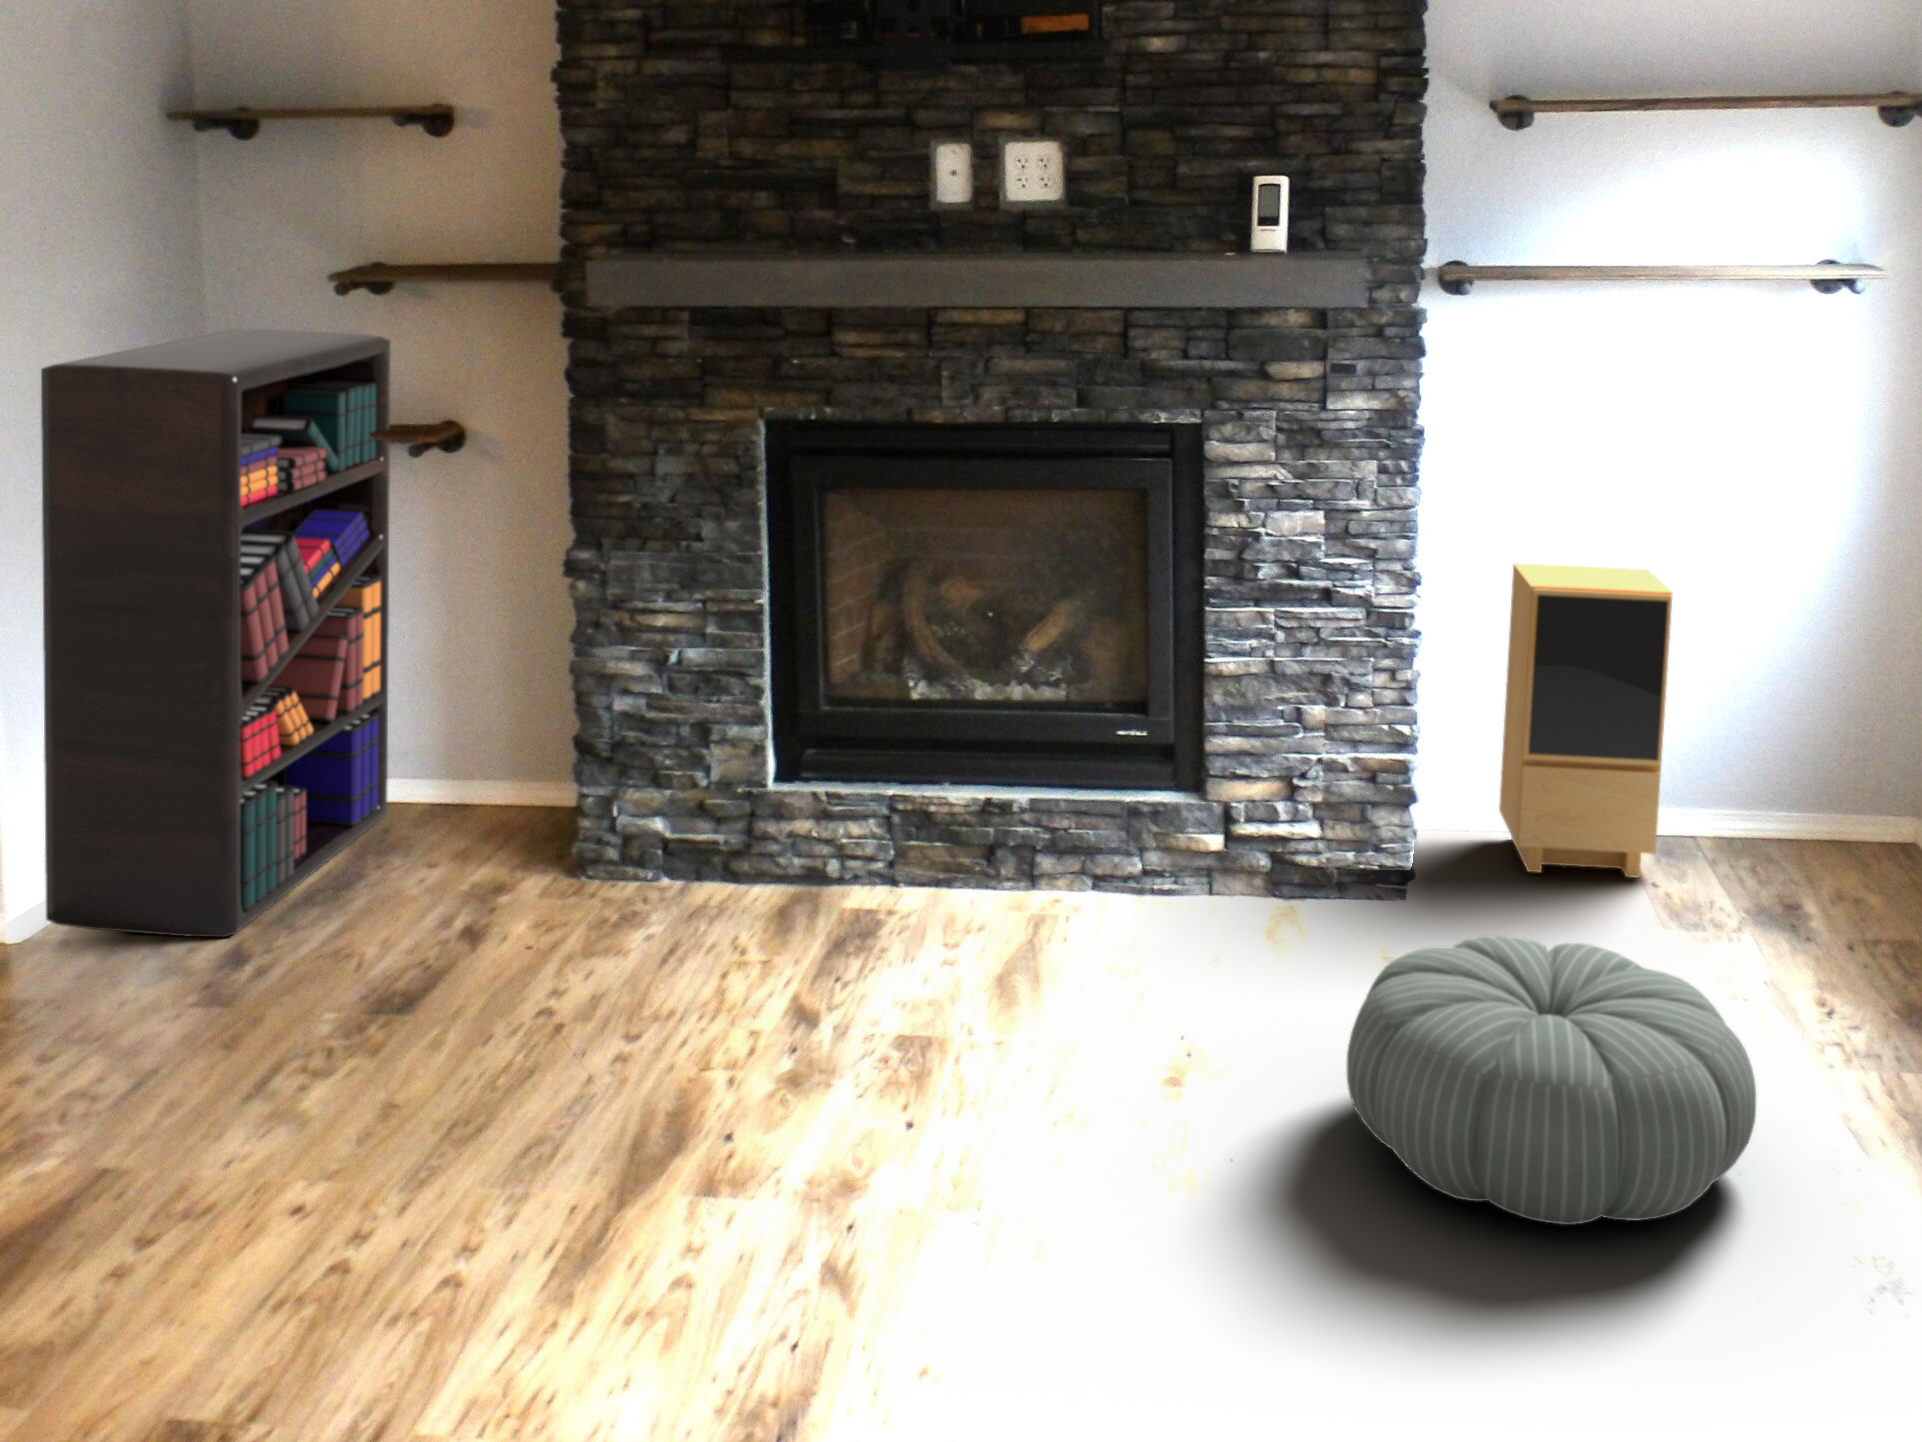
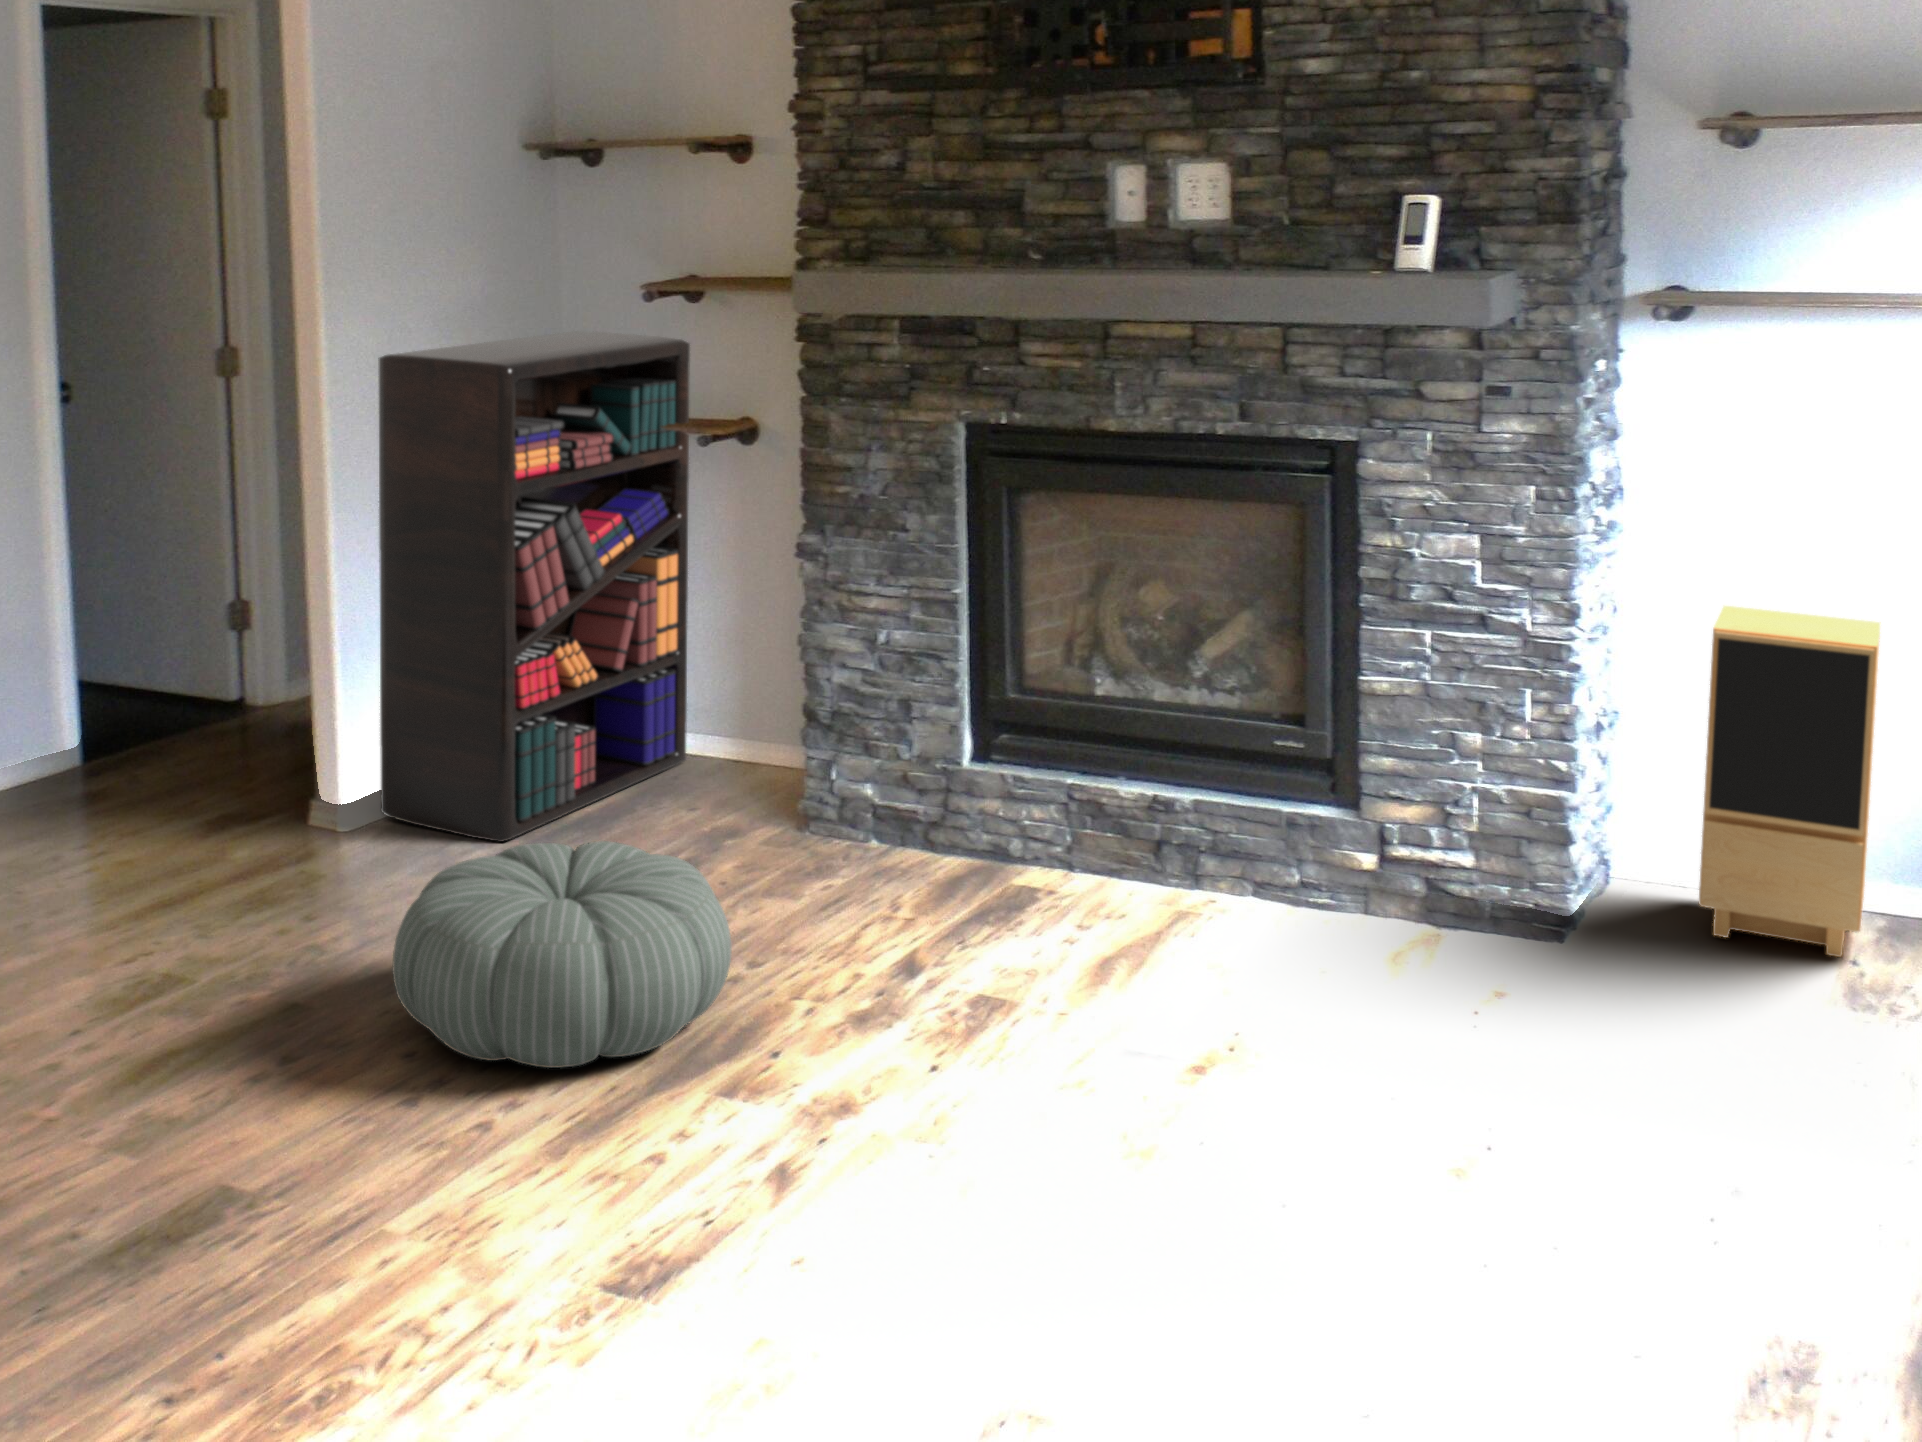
pouf: present [1346,935,1756,1225] -> present [393,841,732,1068]

